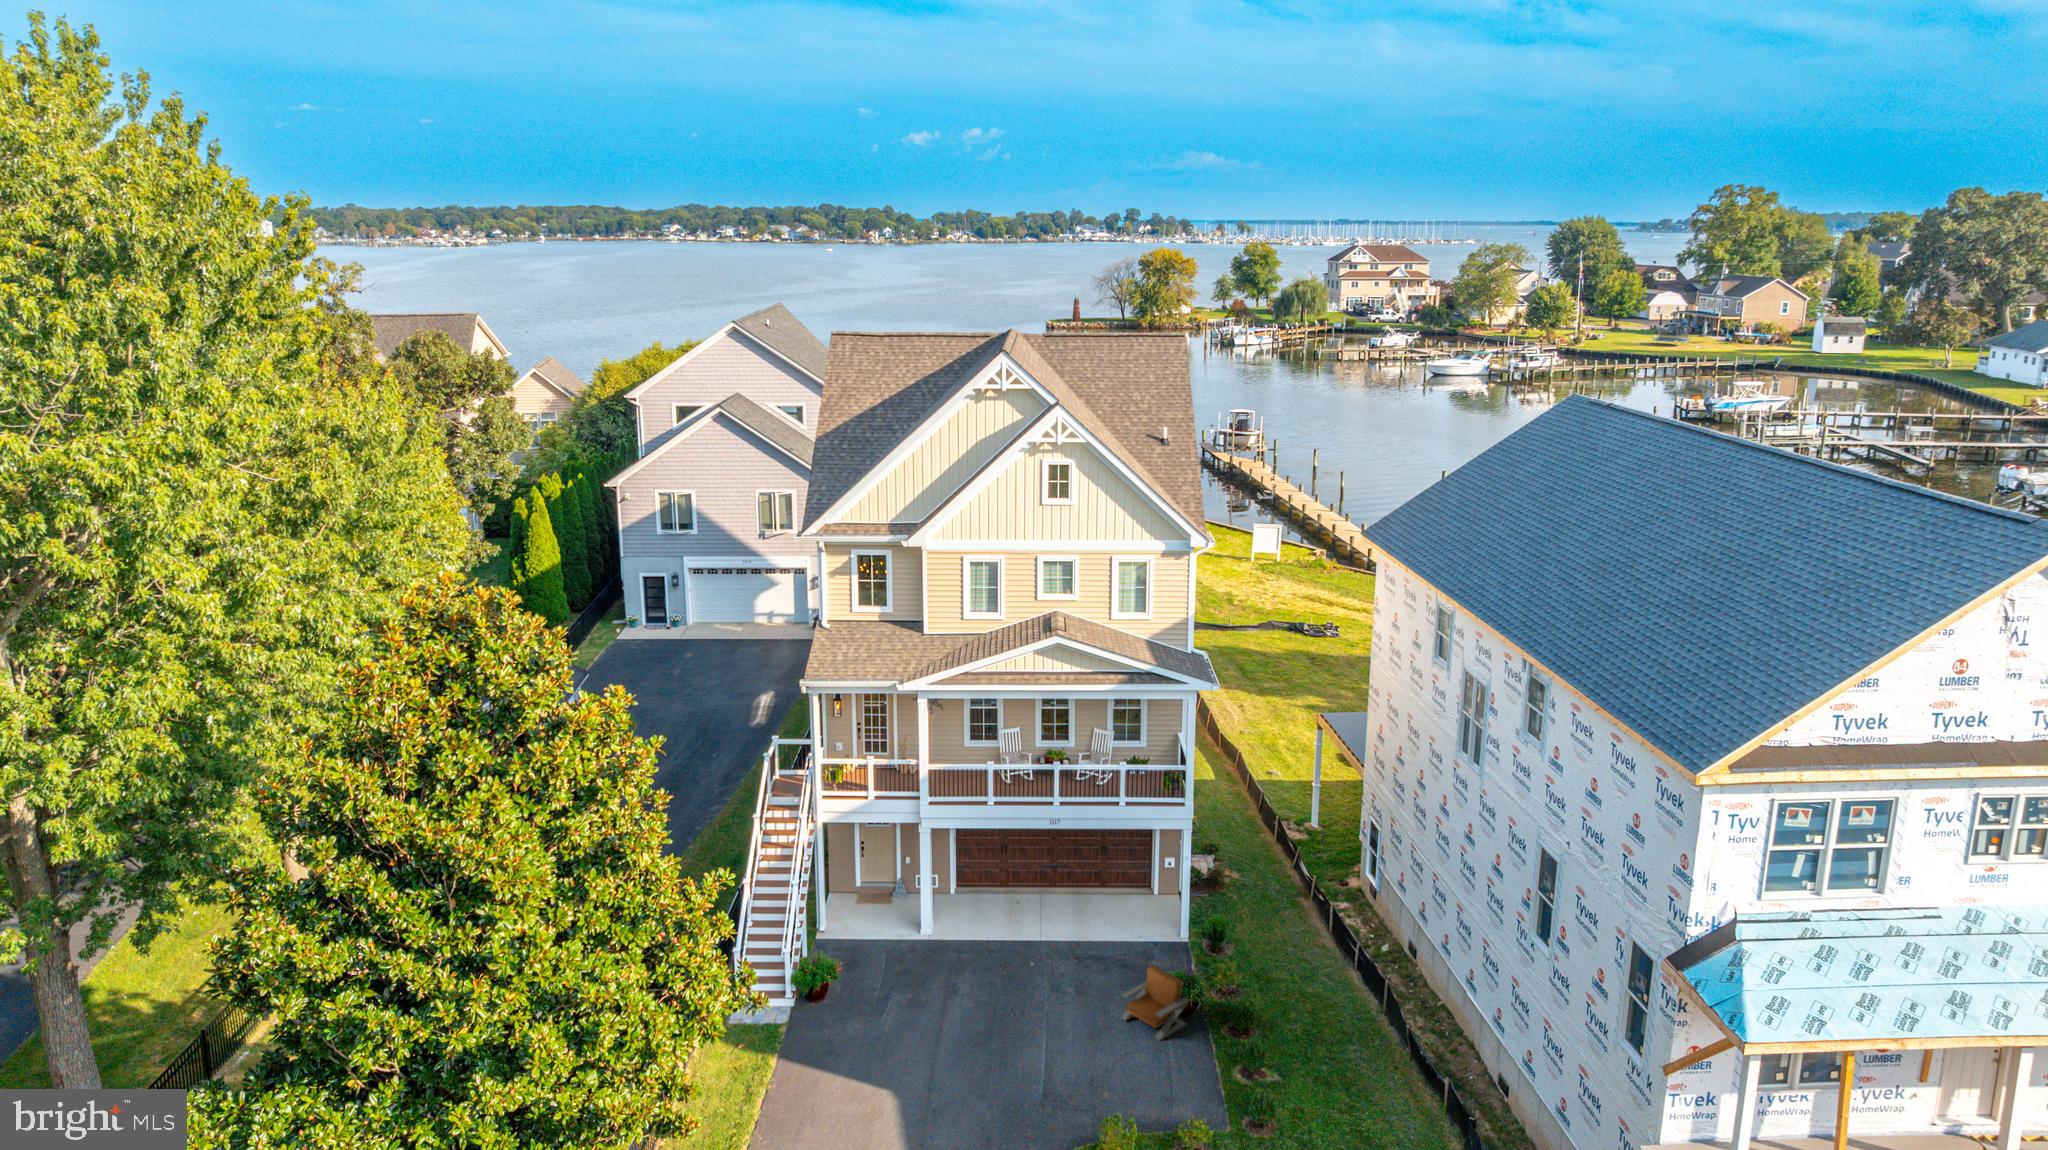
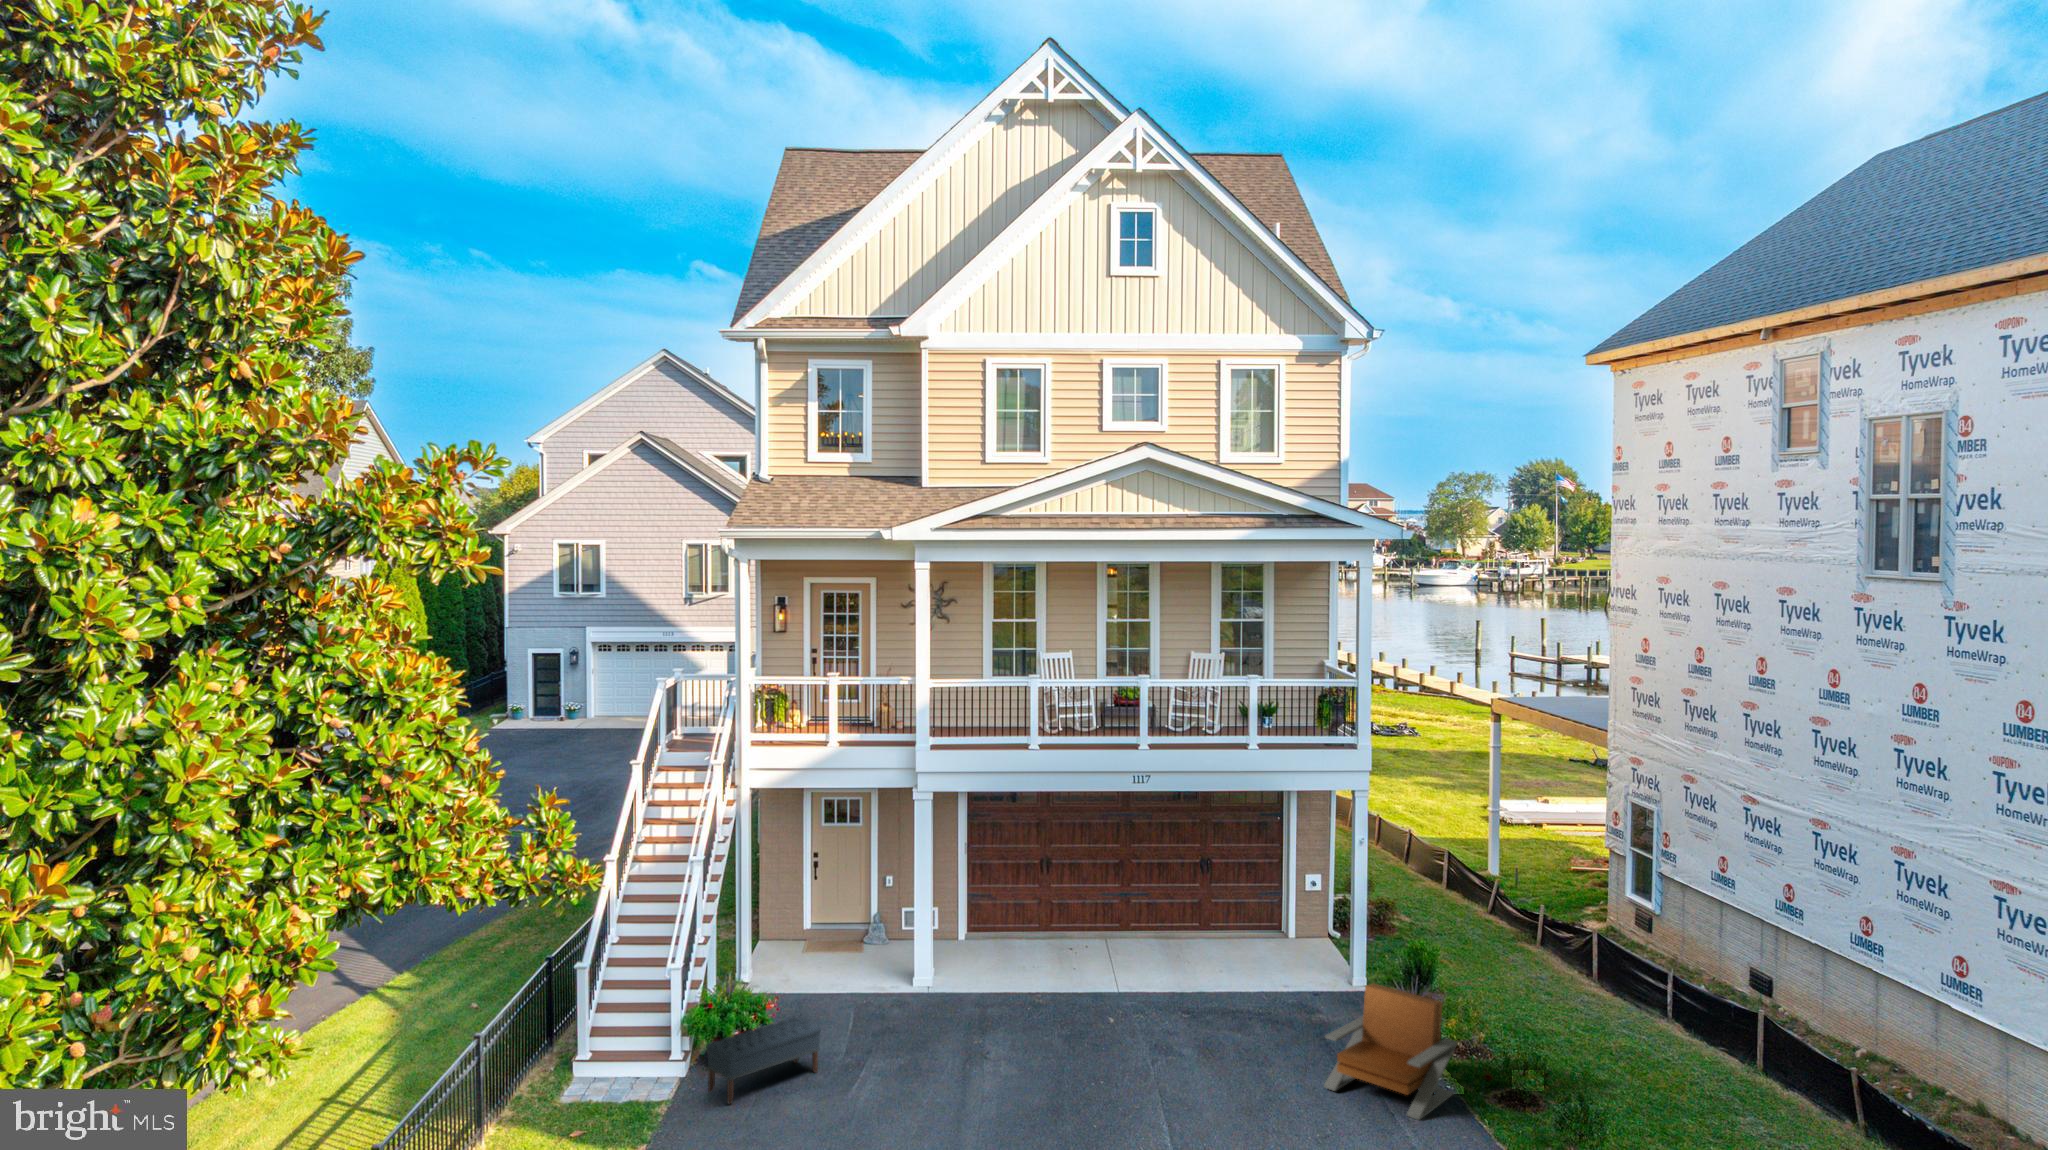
bench: none [805,968,864,1018] -> present [707,1017,821,1104]

